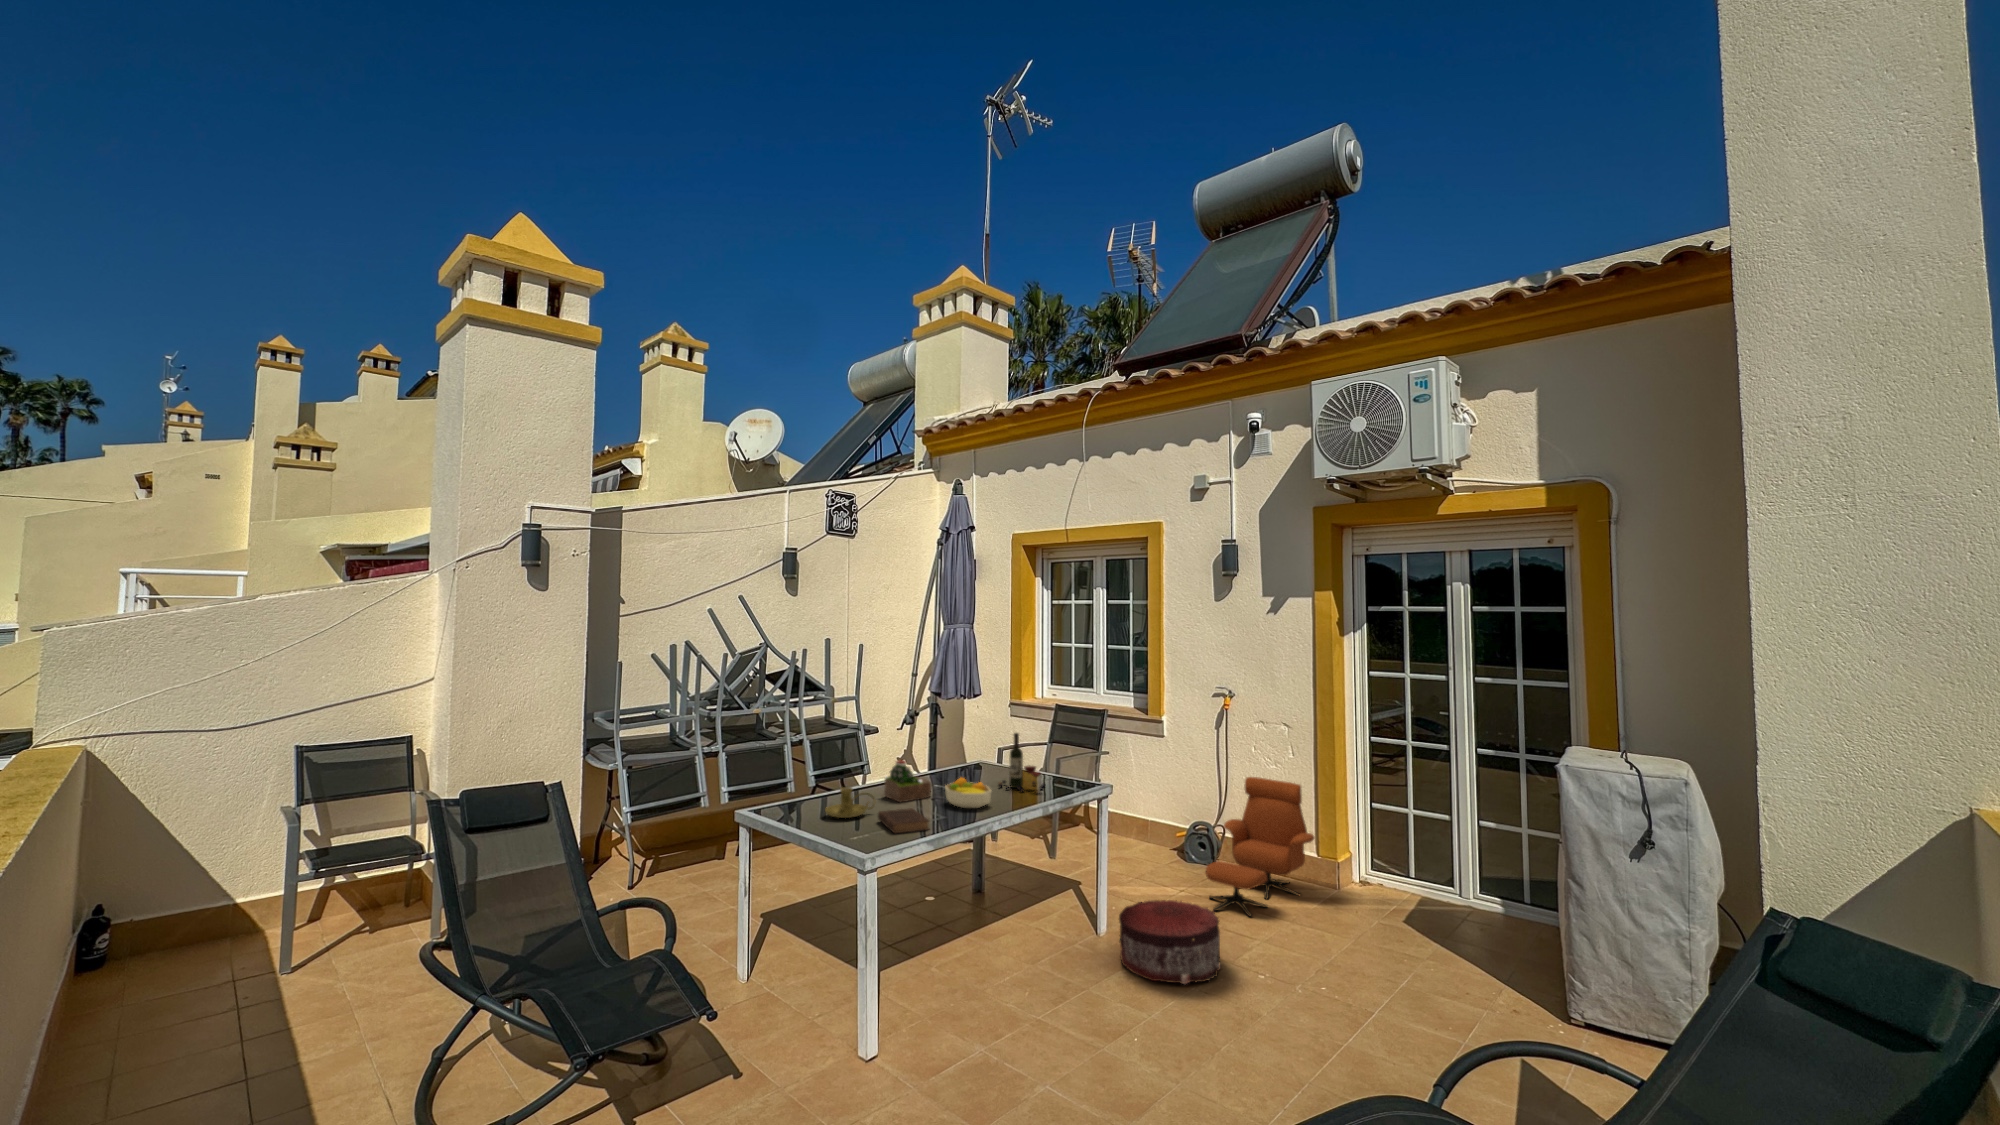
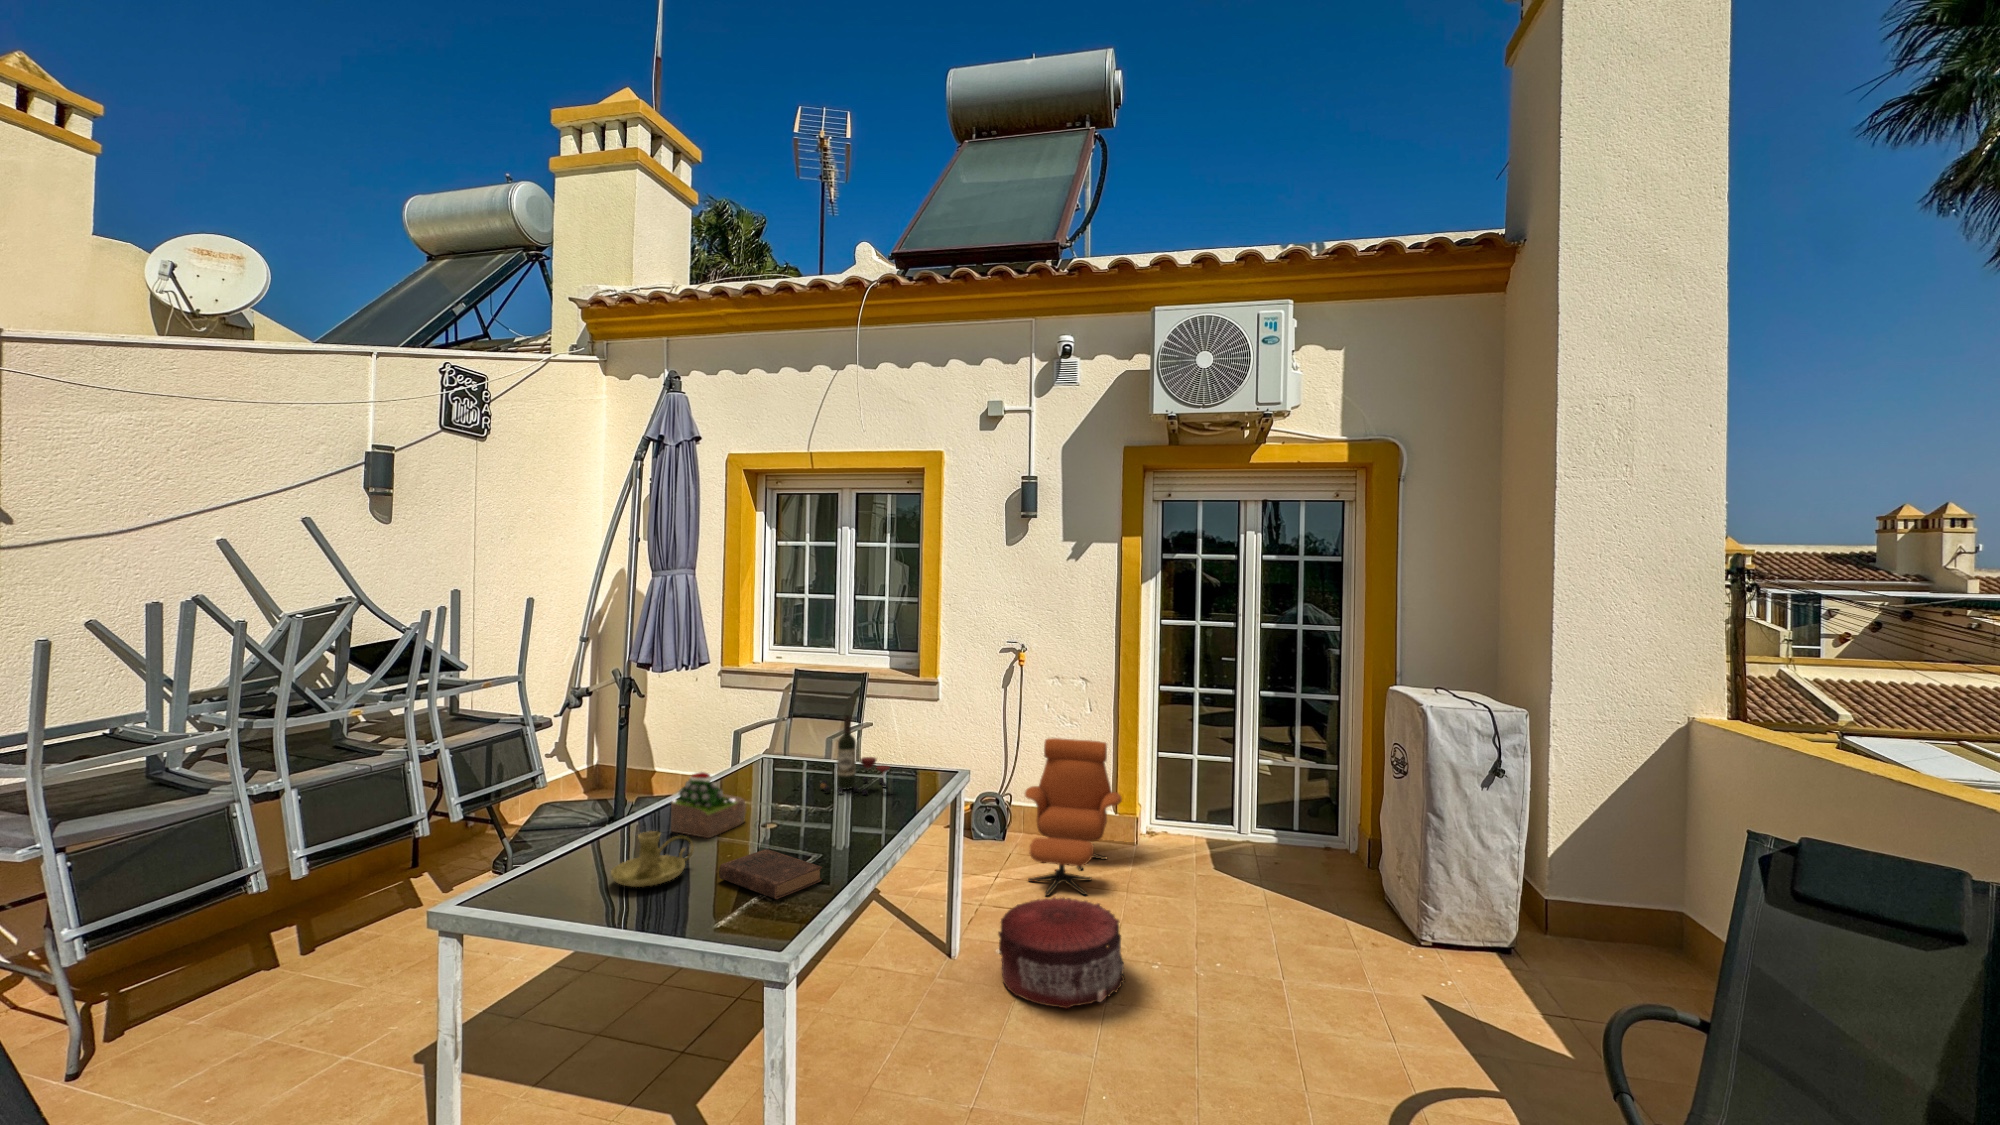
fruit bowl: present [945,778,991,808] -> none [780,787,857,833]

